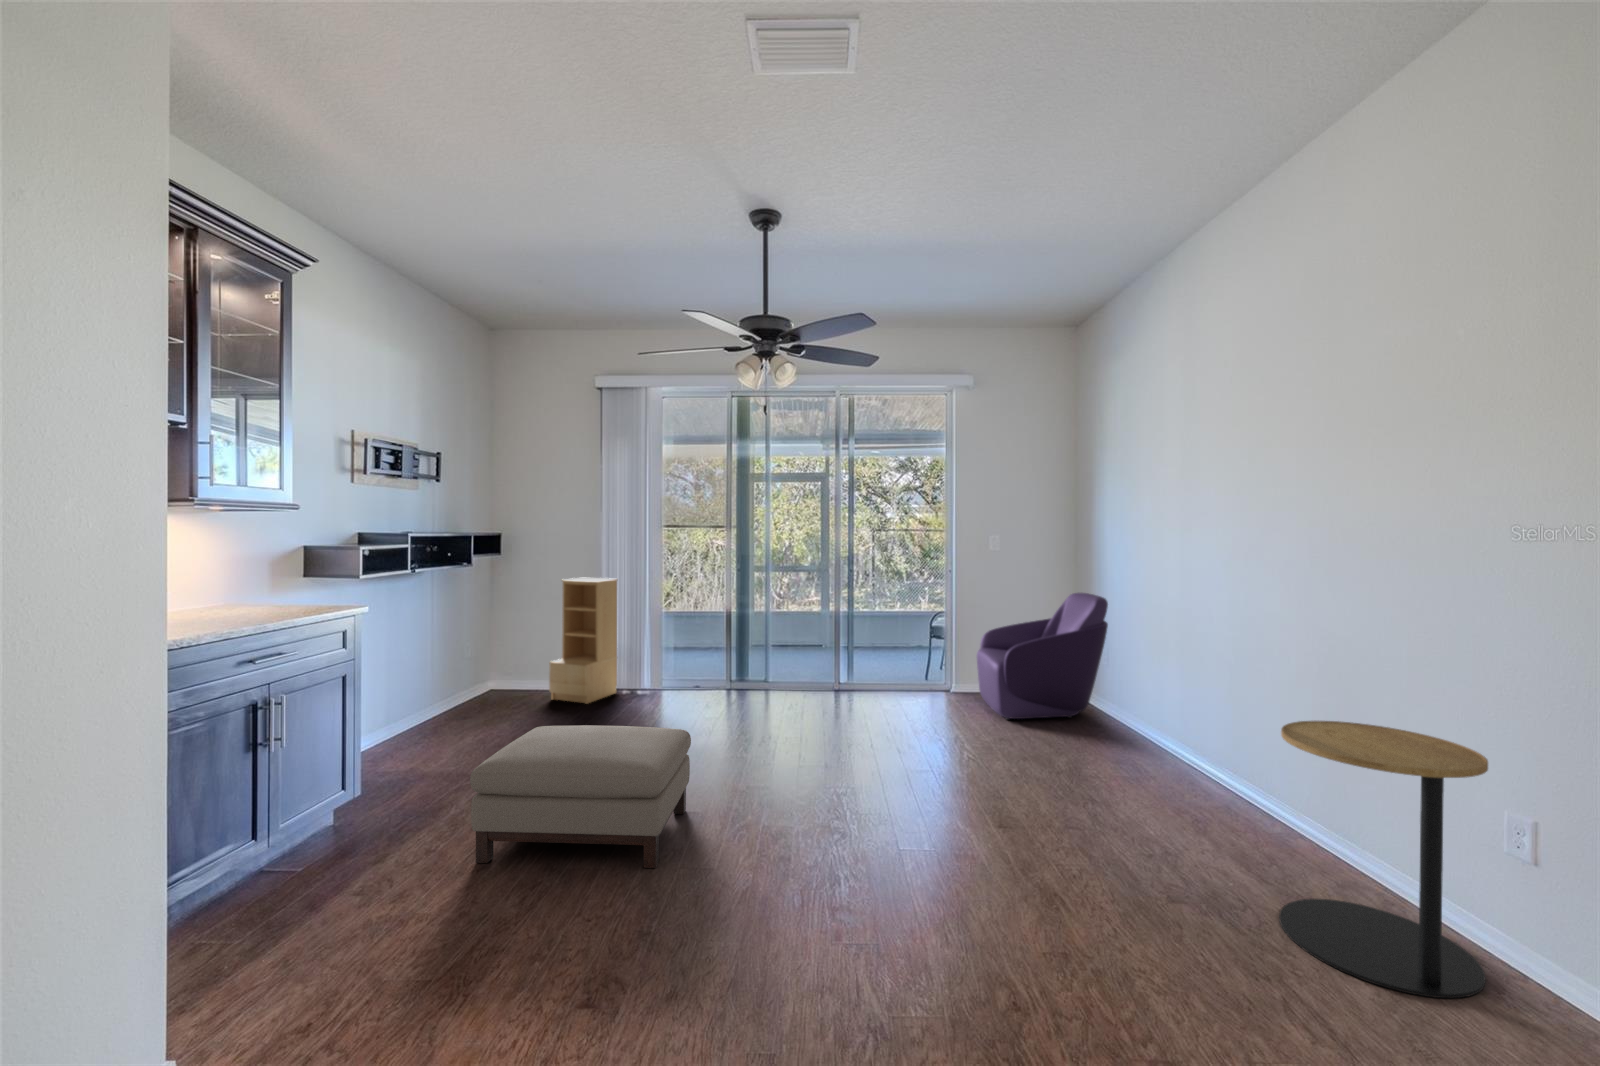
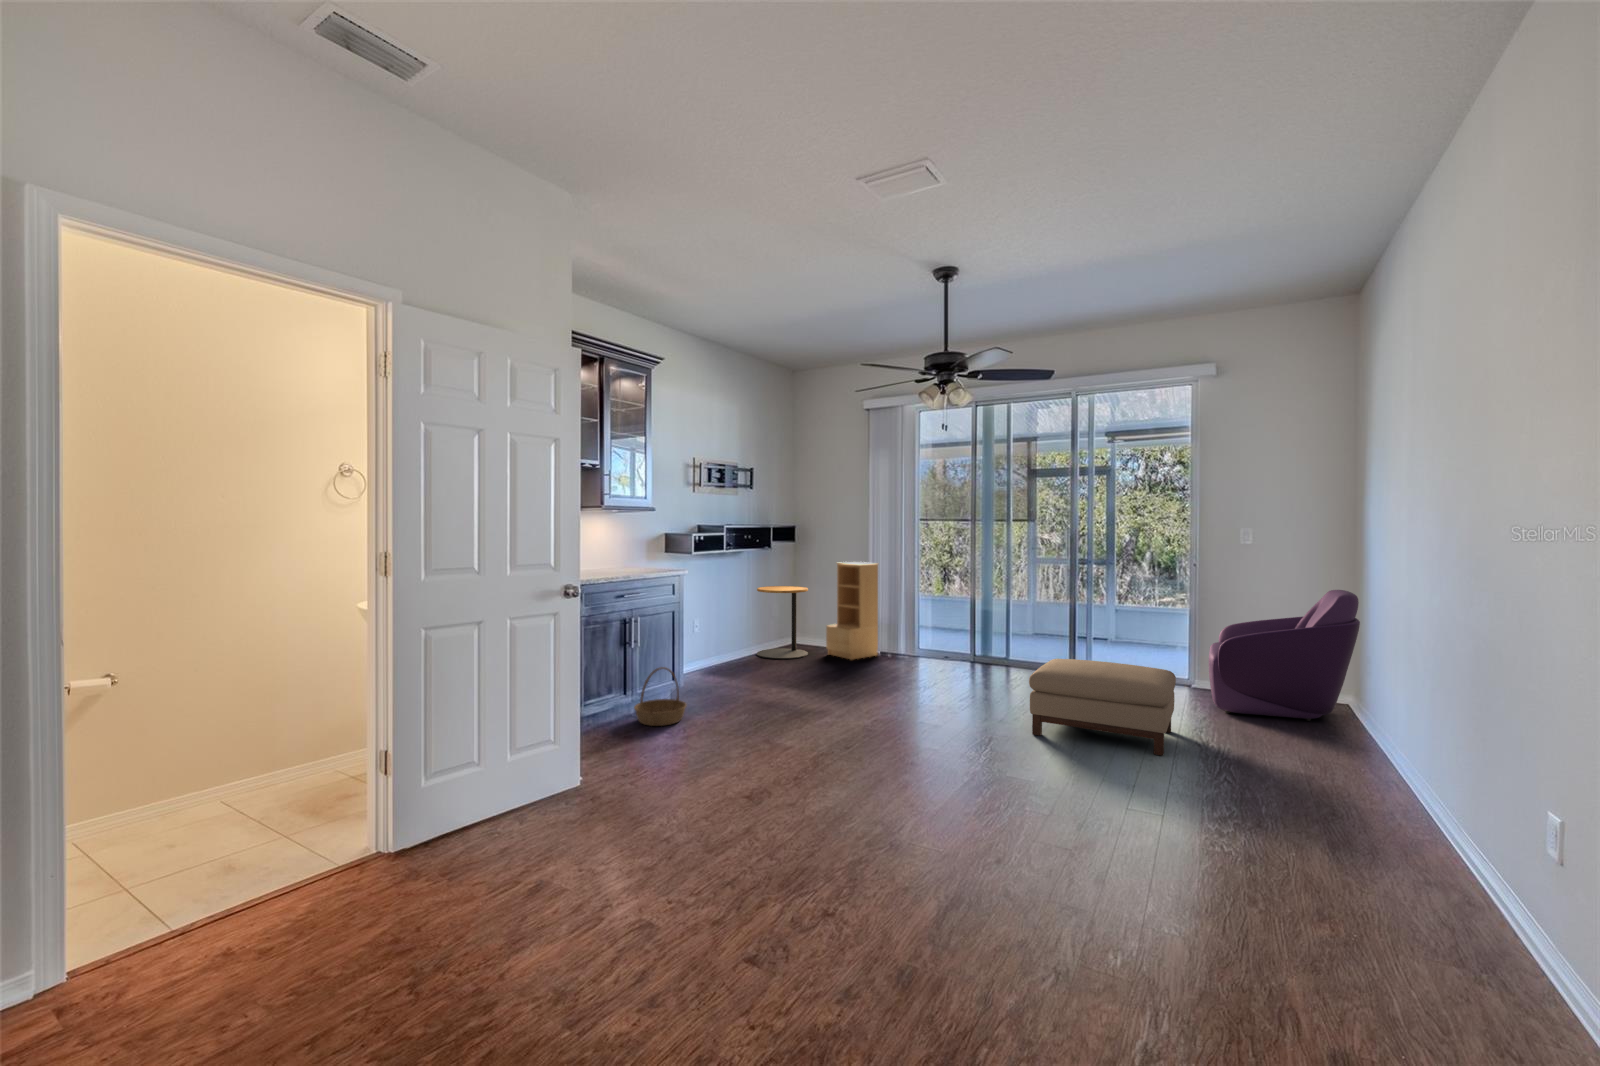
side table: present [1279,721,1488,998] -> present [757,586,808,659]
ottoman: present [470,725,691,868] -> present [1029,659,1176,756]
basket: none [277,774,384,884] -> present [634,667,686,726]

